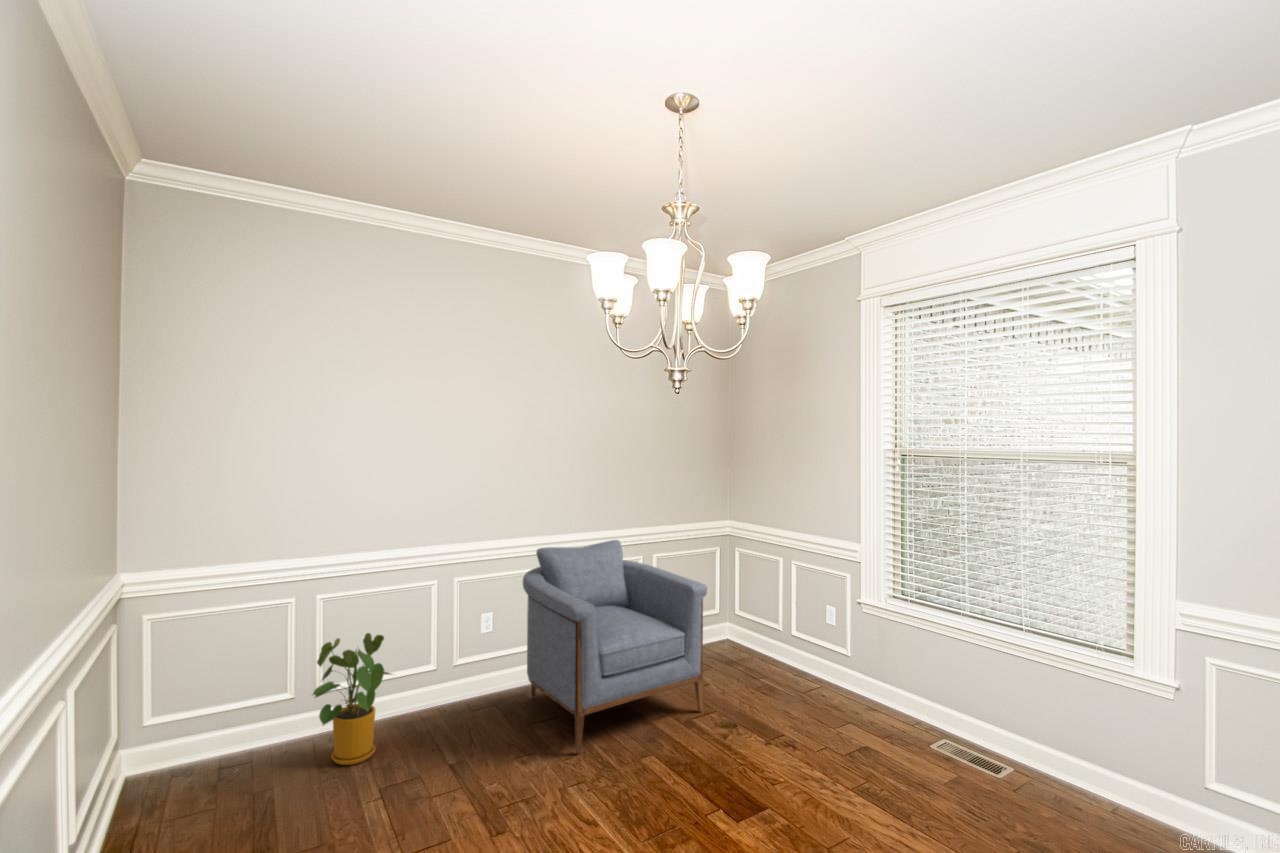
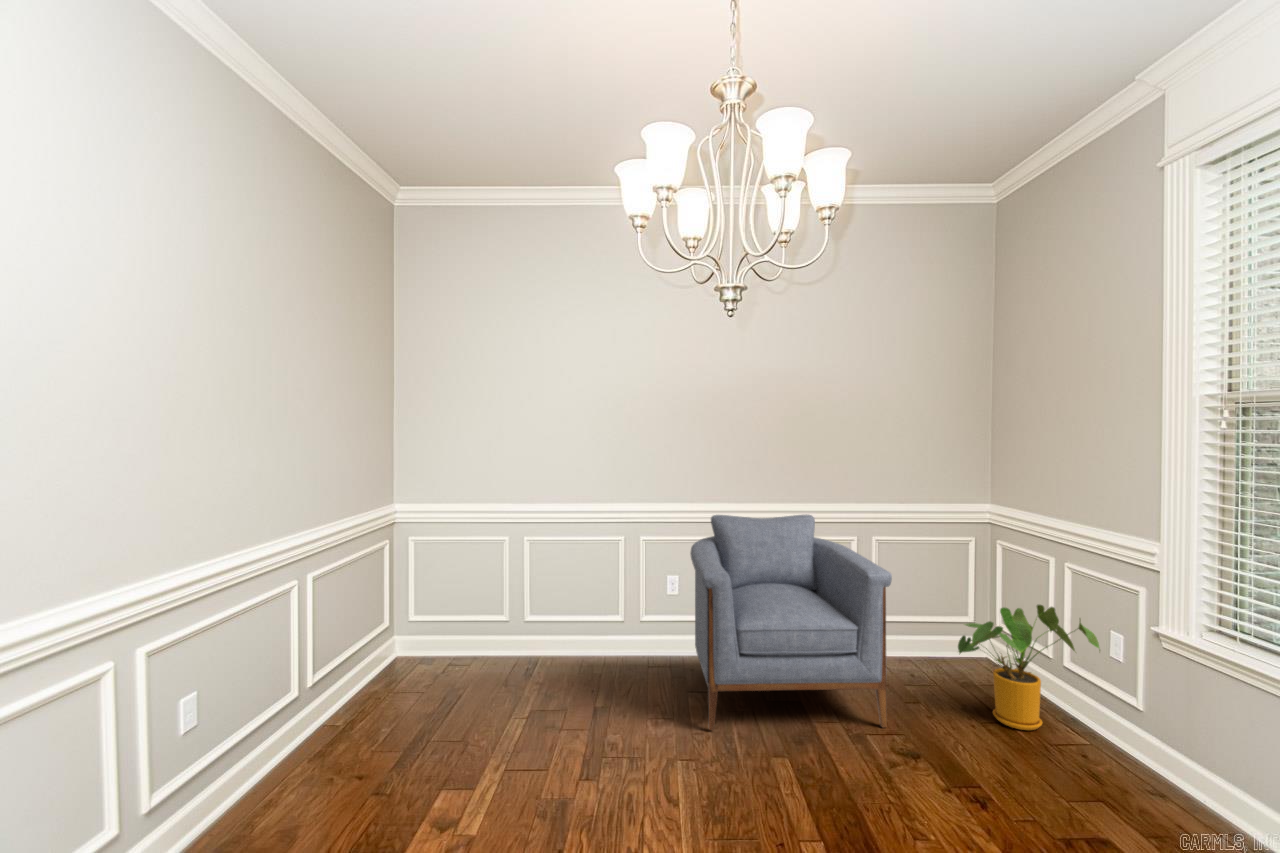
house plant: present [313,633,390,765] -> present [958,605,1100,730]

